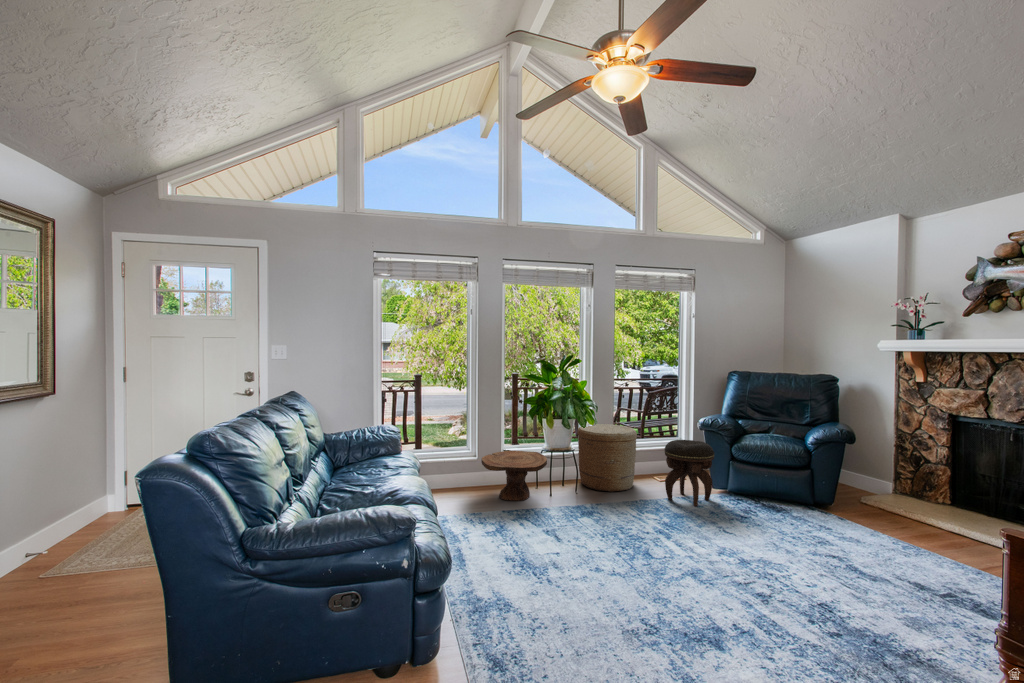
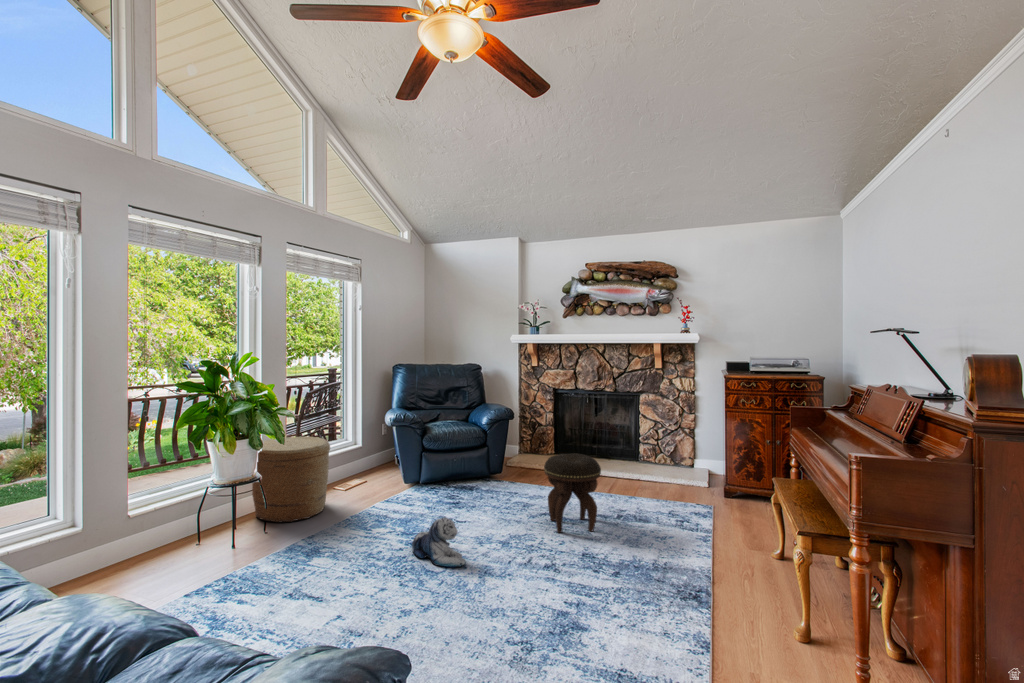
footstool: present [664,440,715,506] -> present [544,453,601,533]
side table: present [481,450,547,501] -> none [117,493,237,577]
plush toy: none [654,512,692,561] -> present [412,517,466,568]

